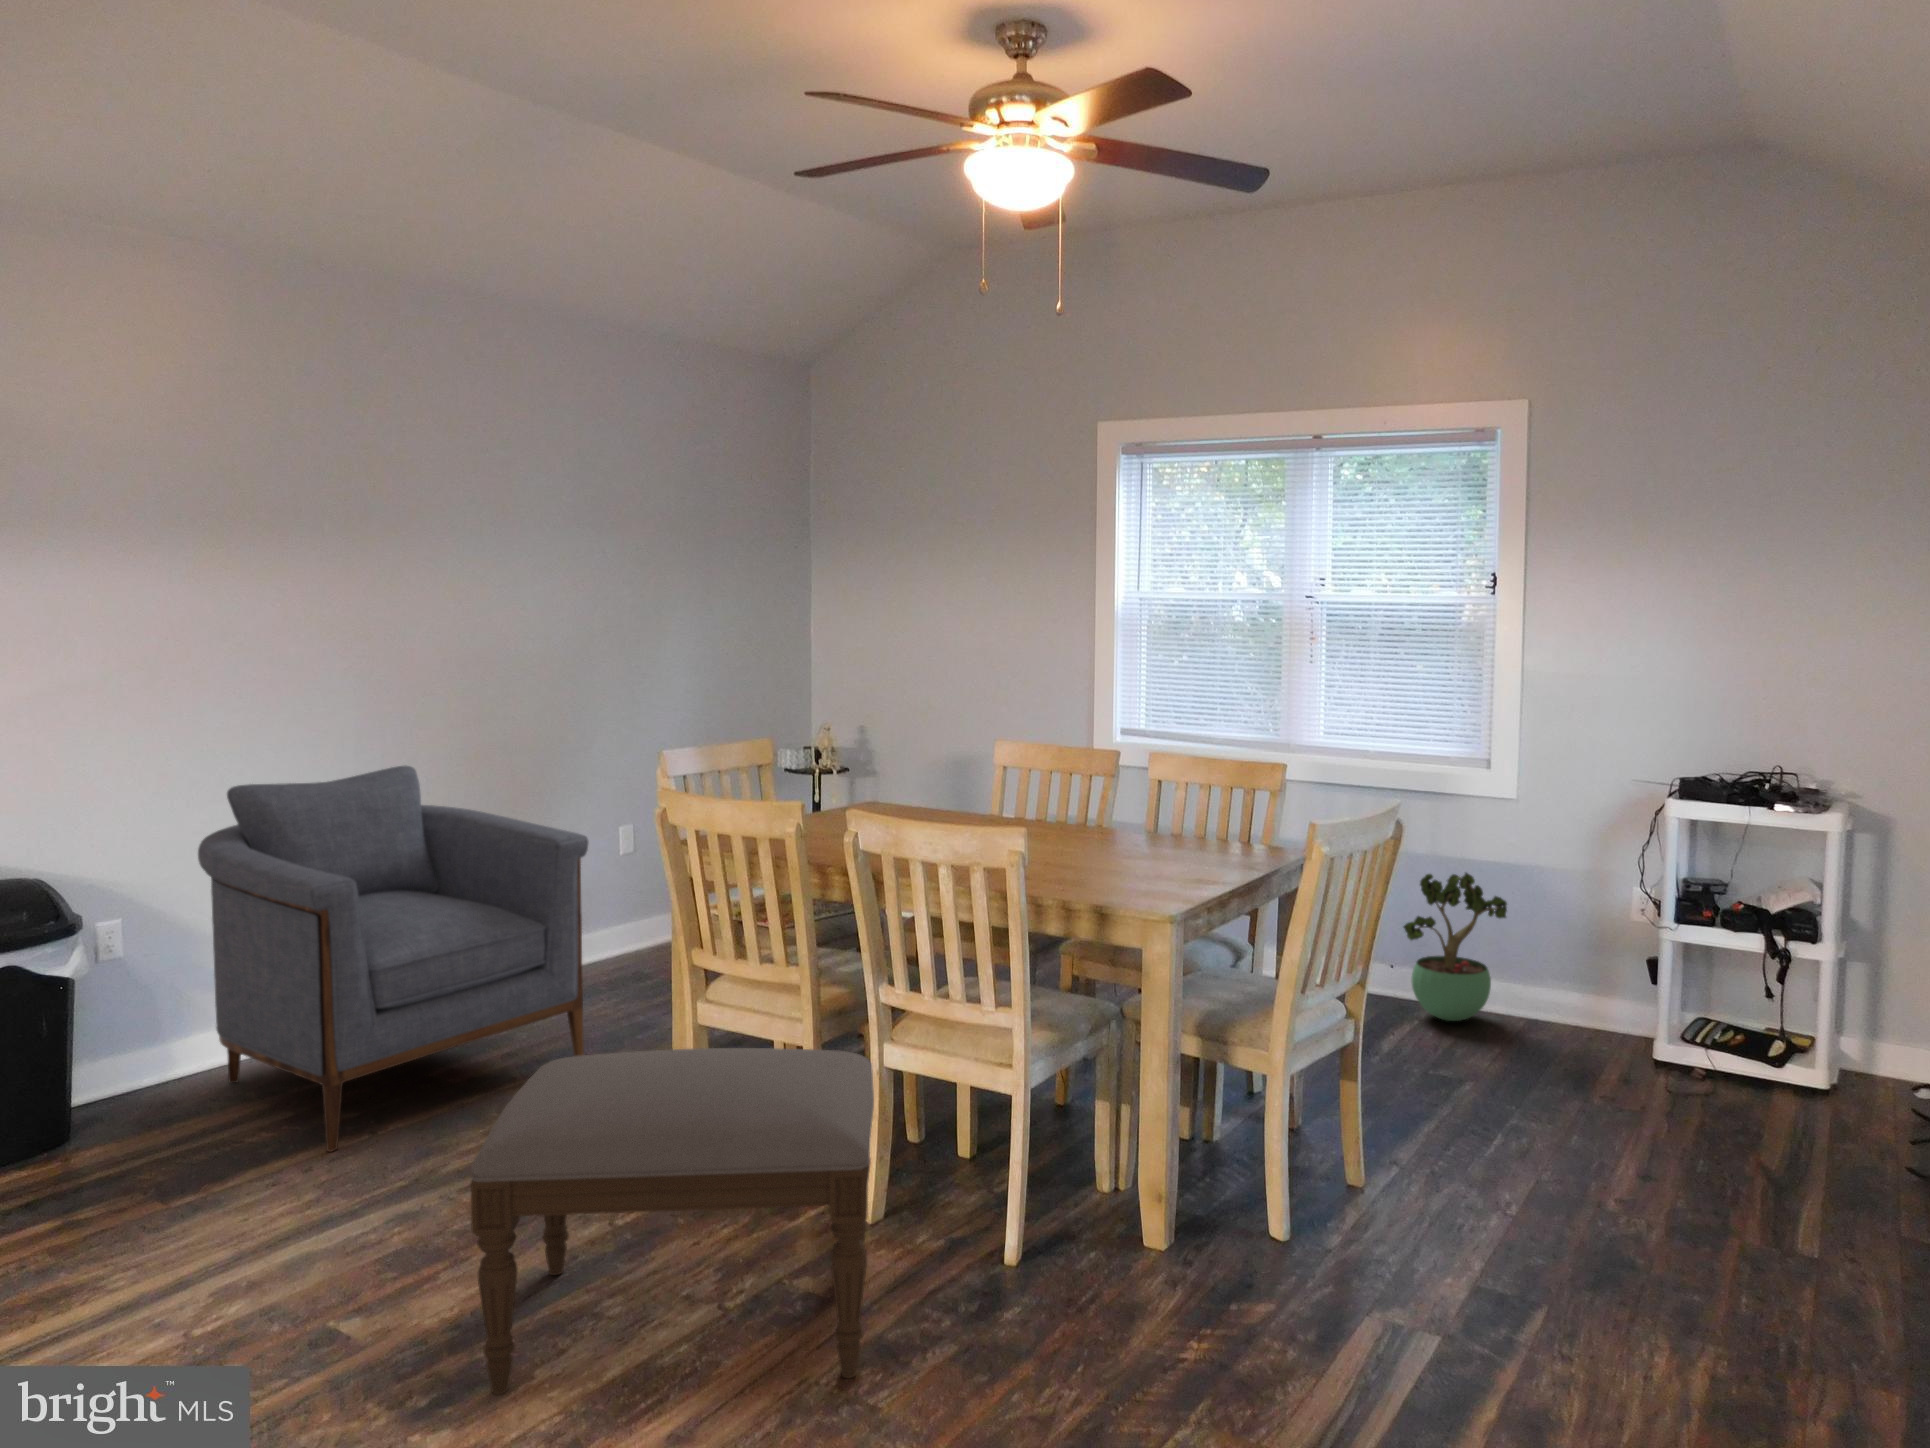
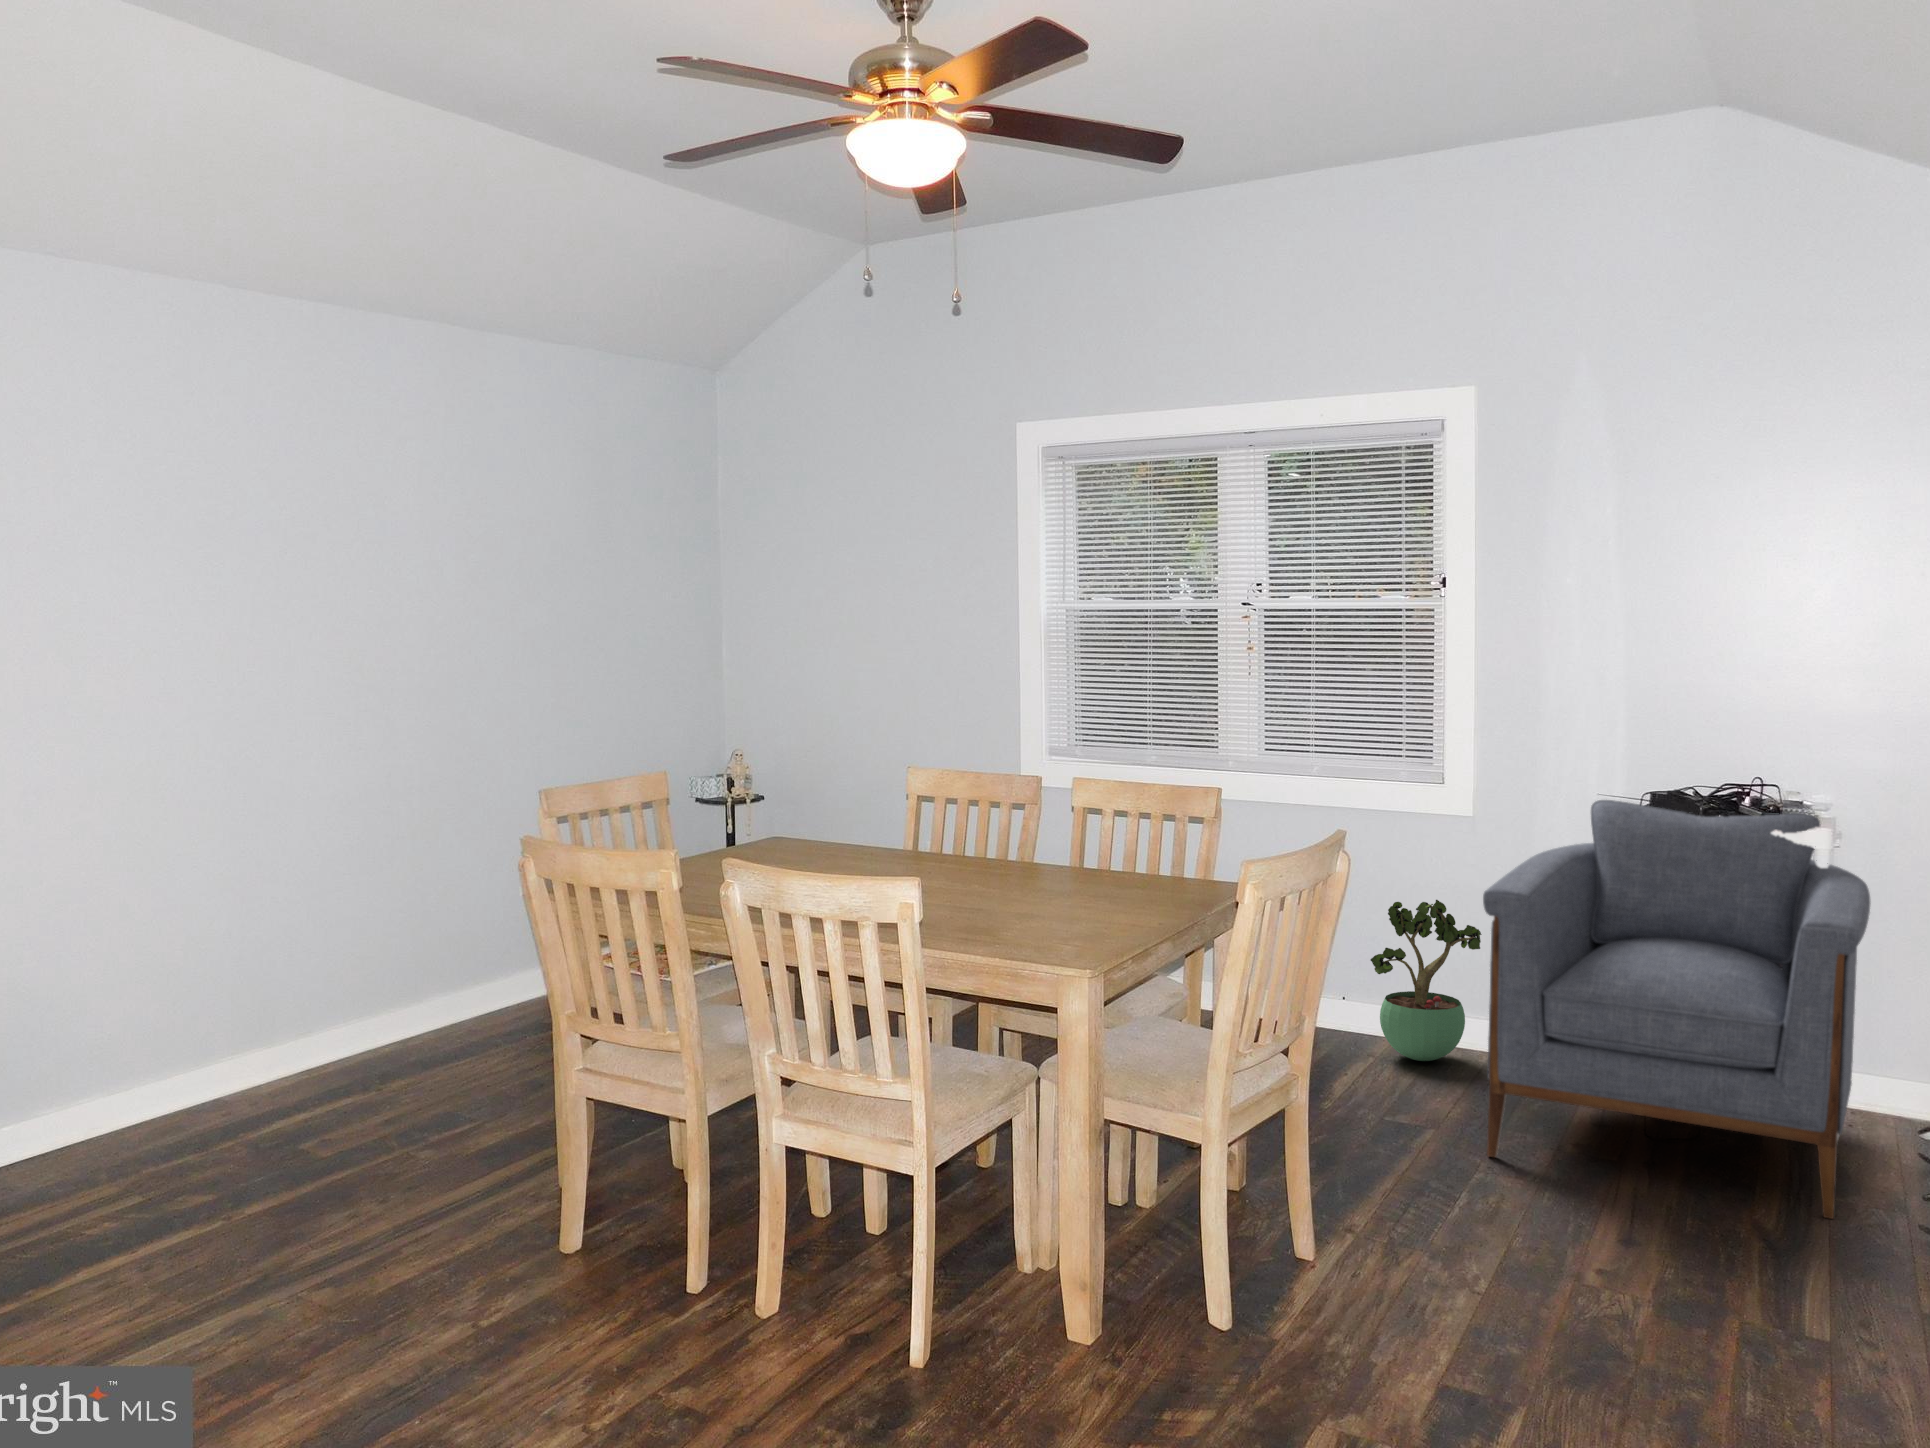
armchair: present [198,766,588,1152] -> present [1483,800,1870,1219]
ottoman: present [471,1048,874,1394] -> none [412,1063,805,1395]

